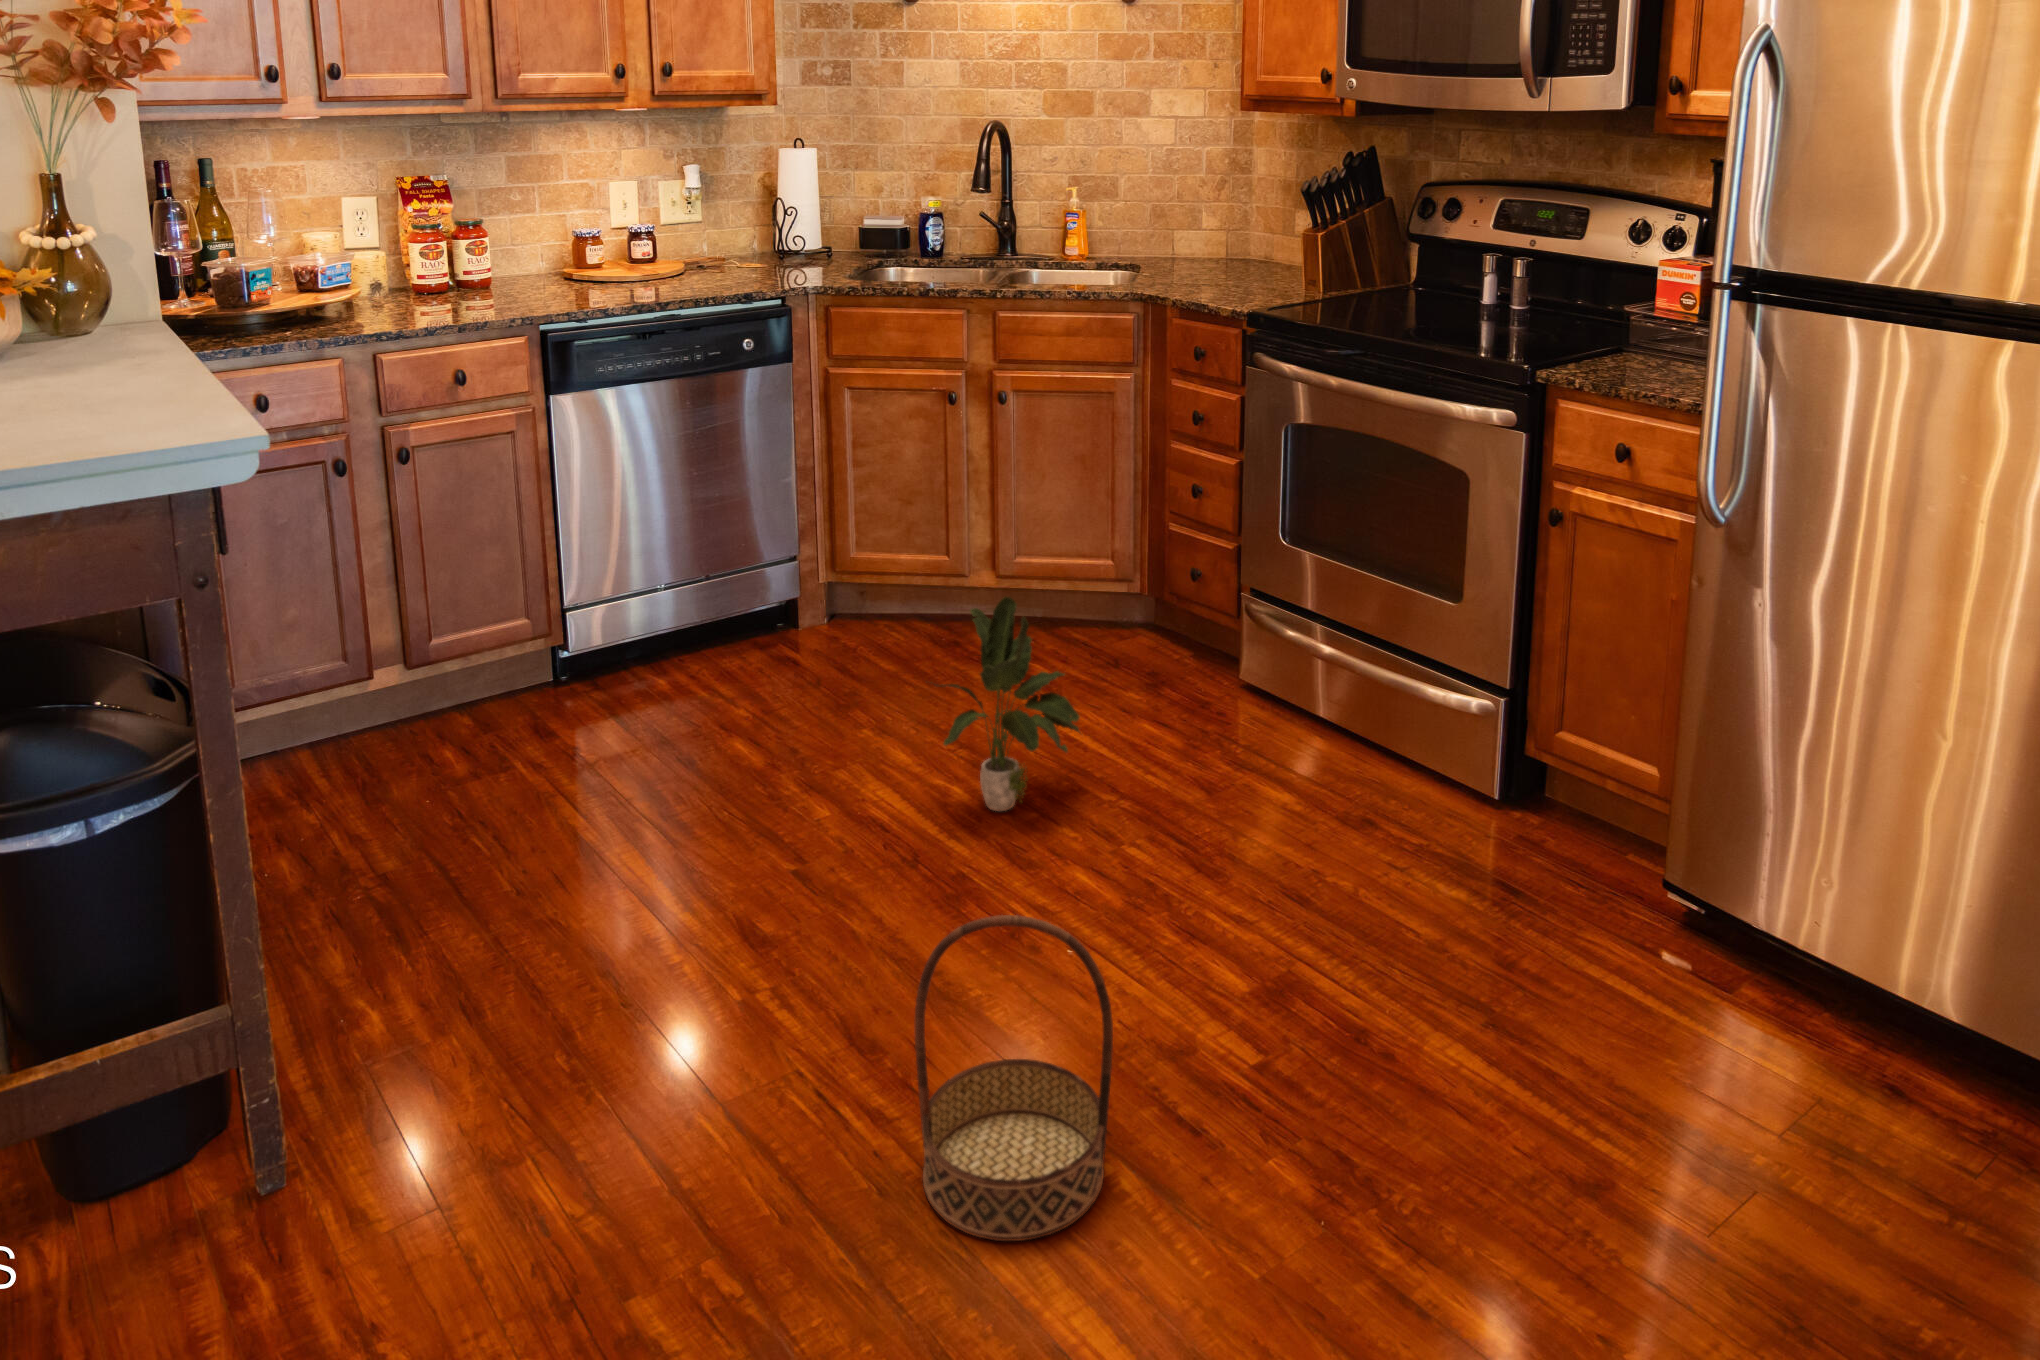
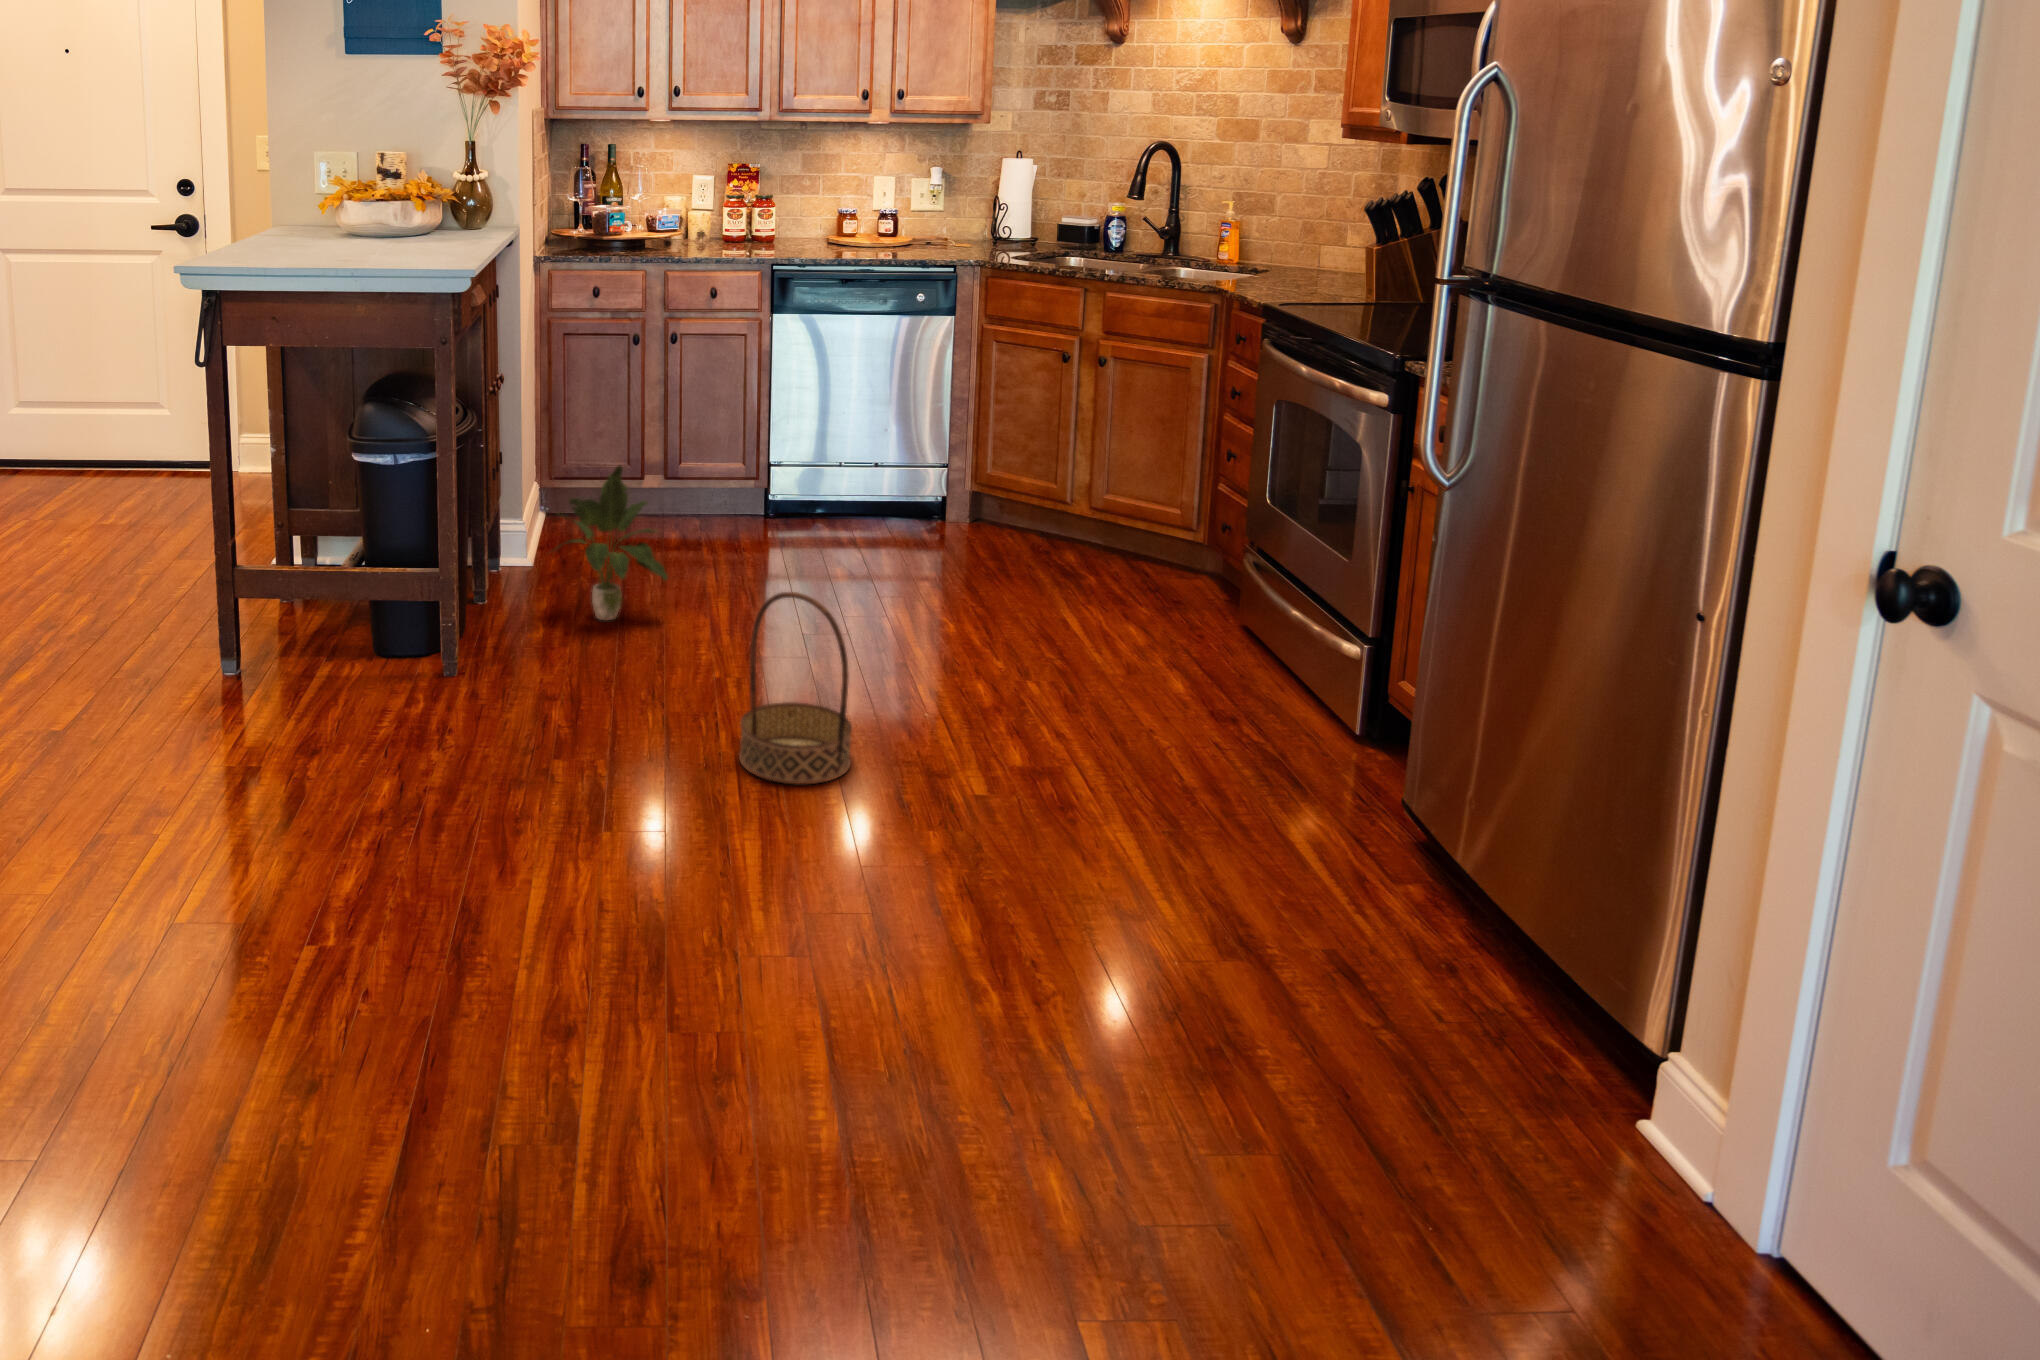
potted plant: present [931,597,1080,811] -> present [555,465,668,620]

